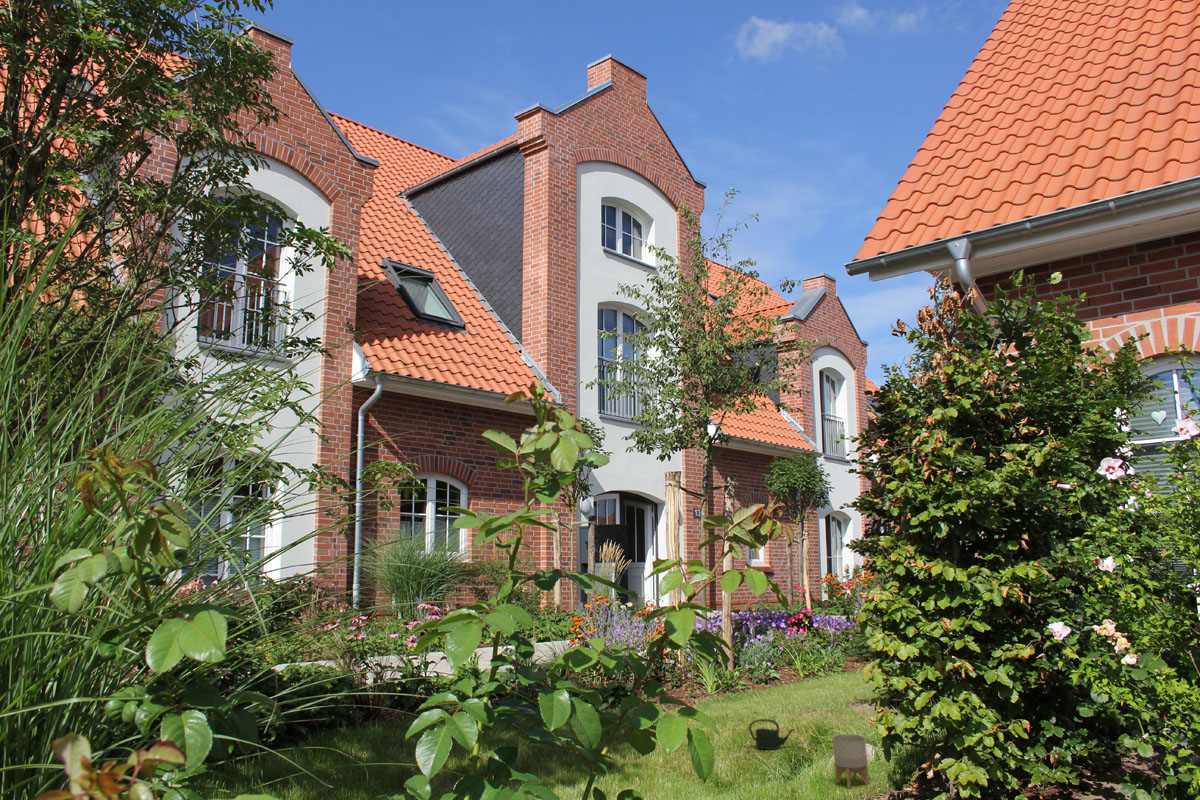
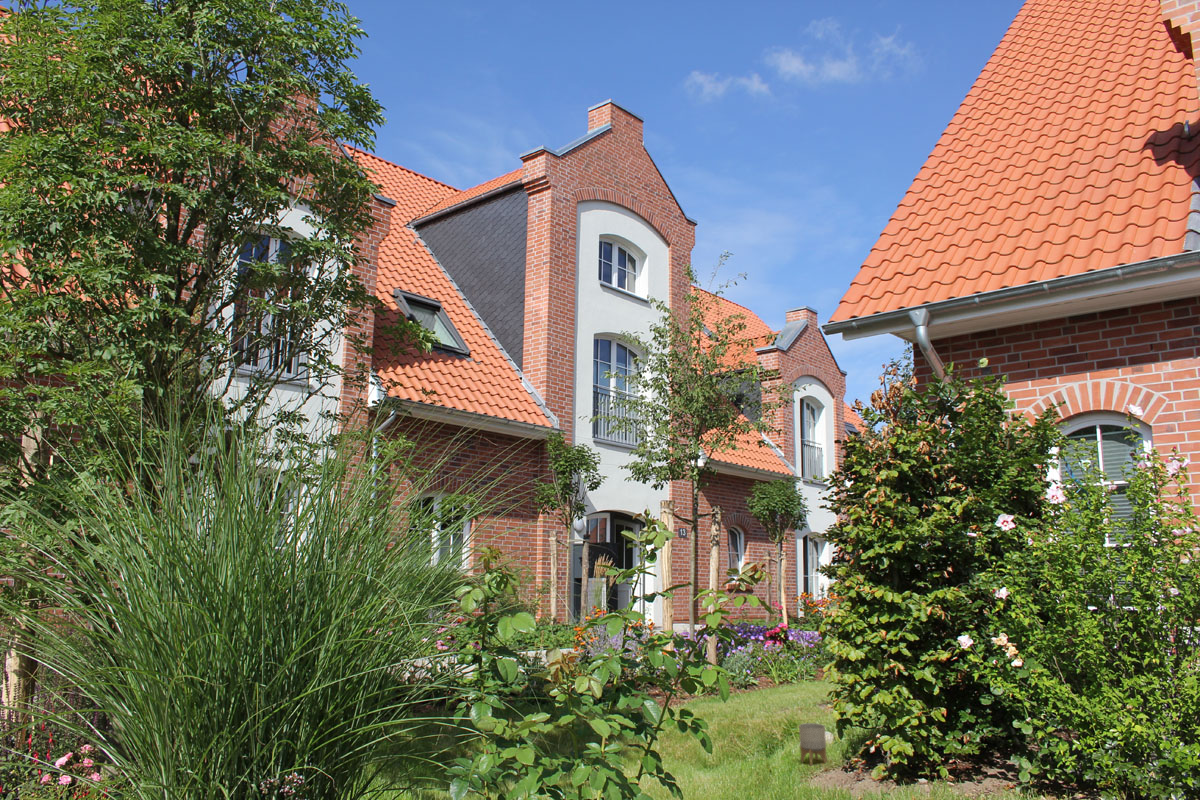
watering can: present [749,719,794,750] -> none [731,715,769,741]

